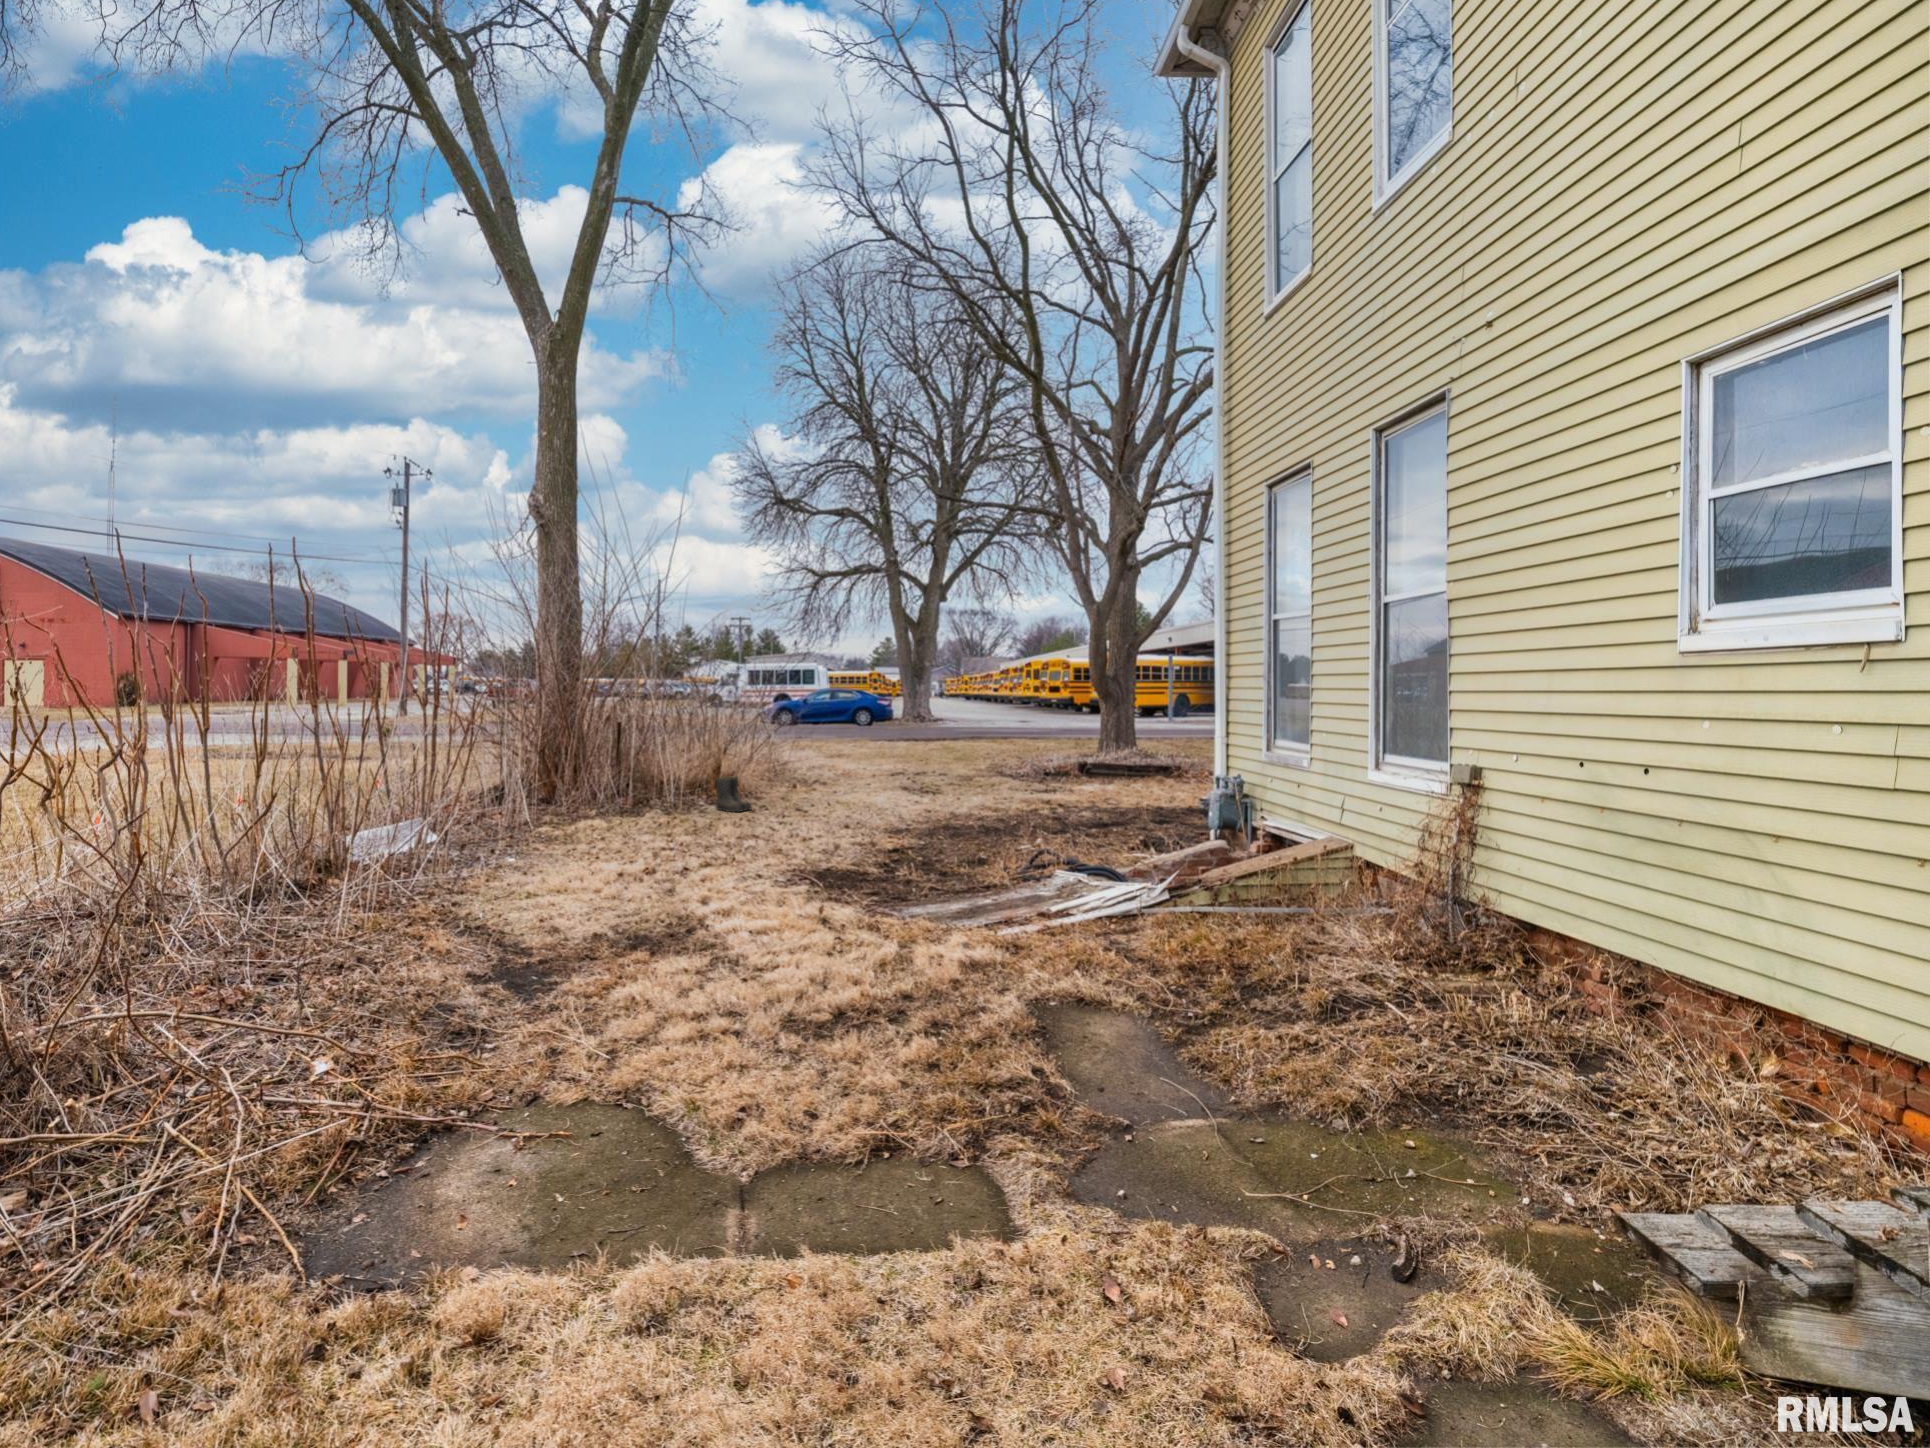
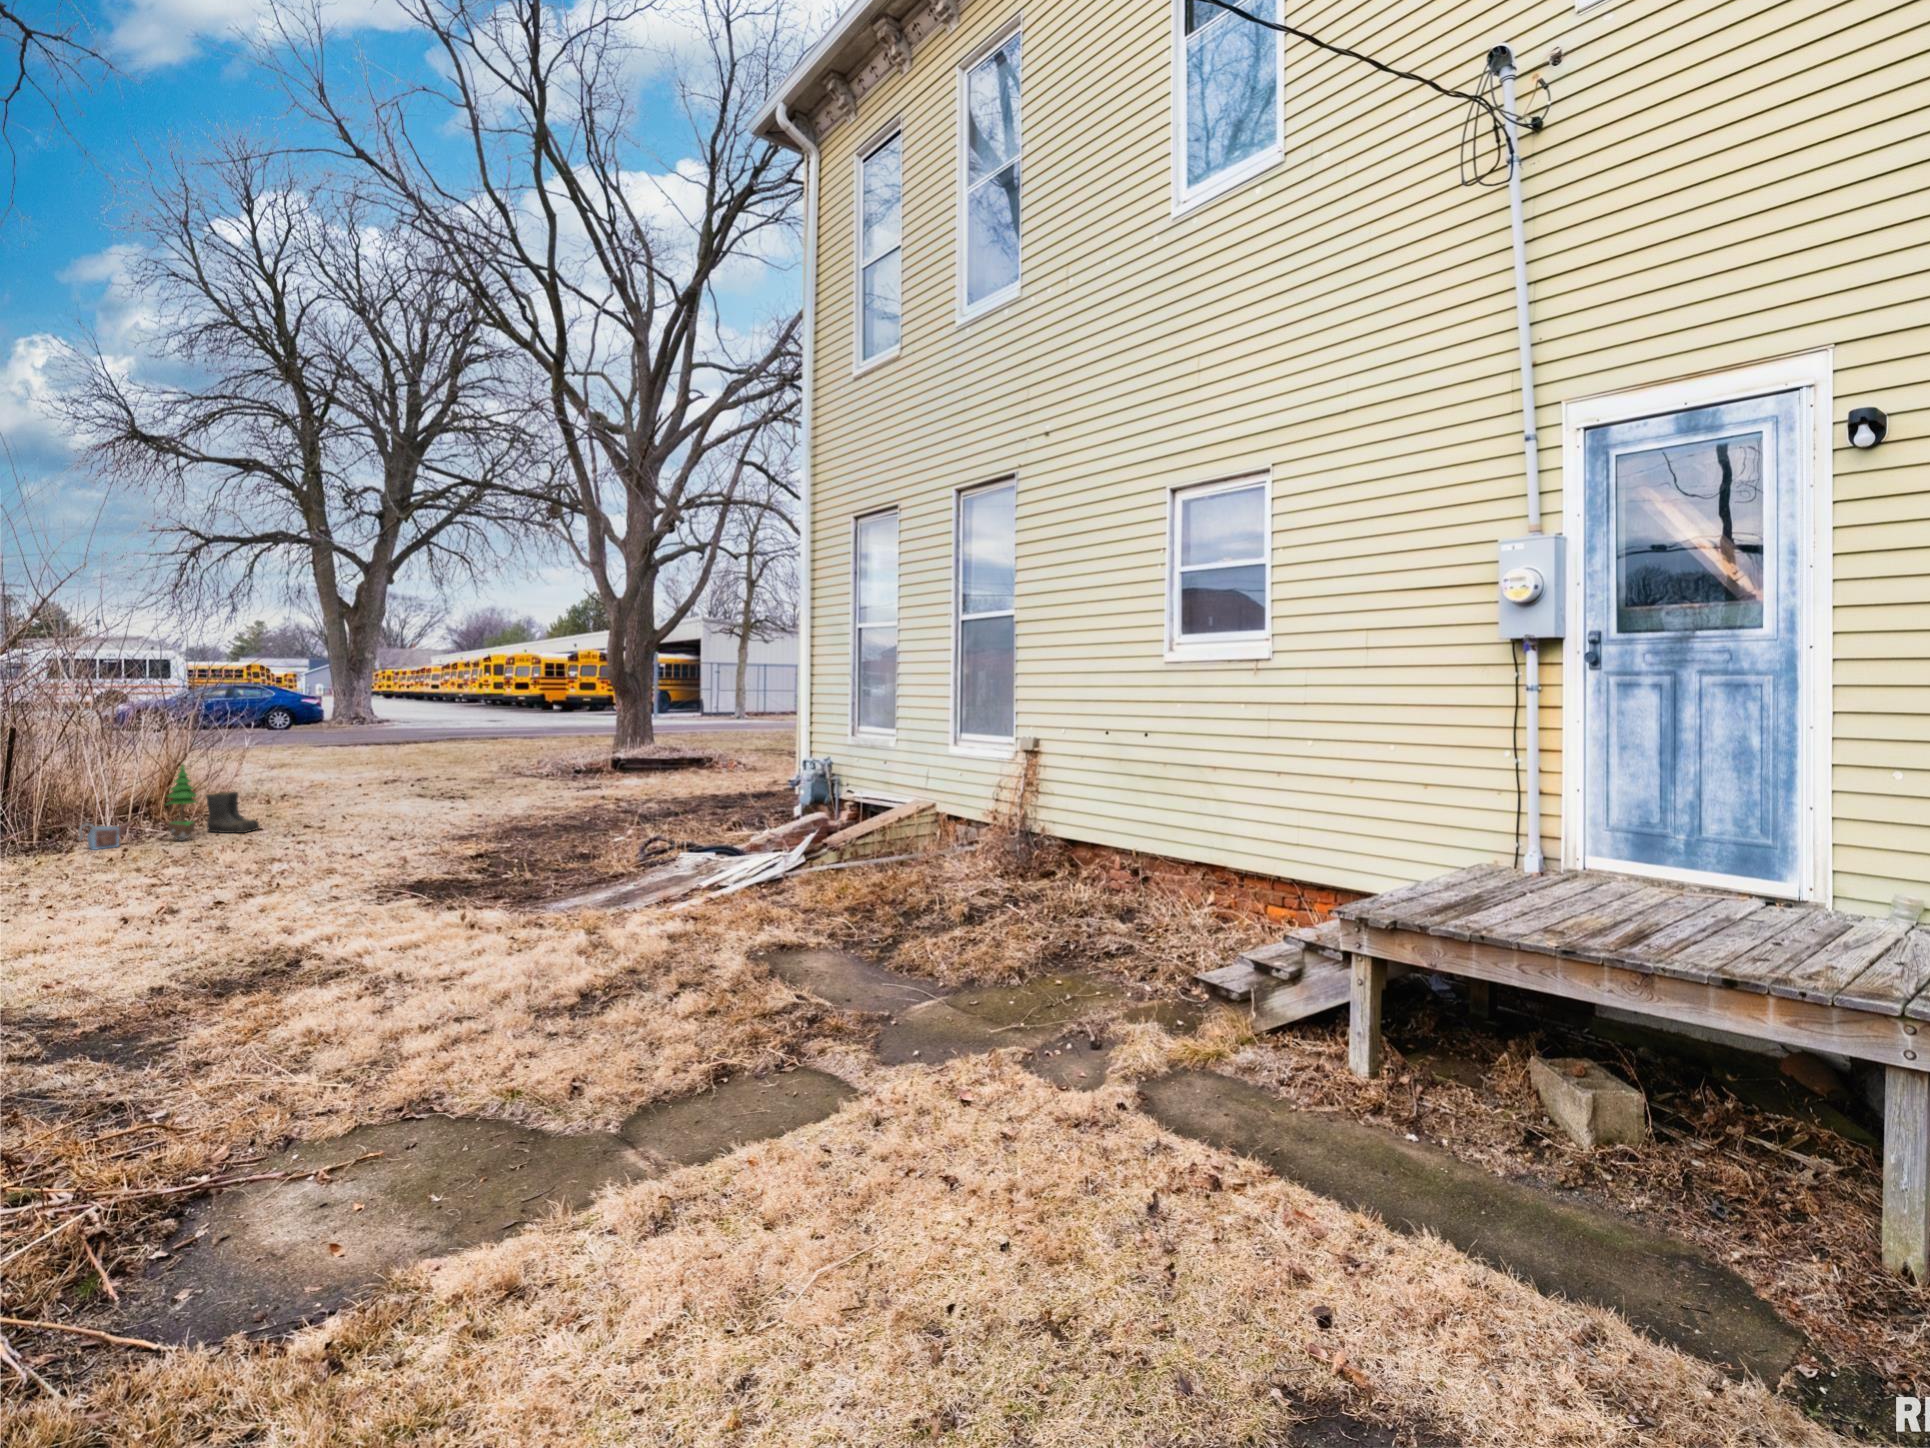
potted tree: none [680,751,704,816] -> present [166,765,197,841]
watering can: none [623,796,661,818] -> present [78,821,133,850]

